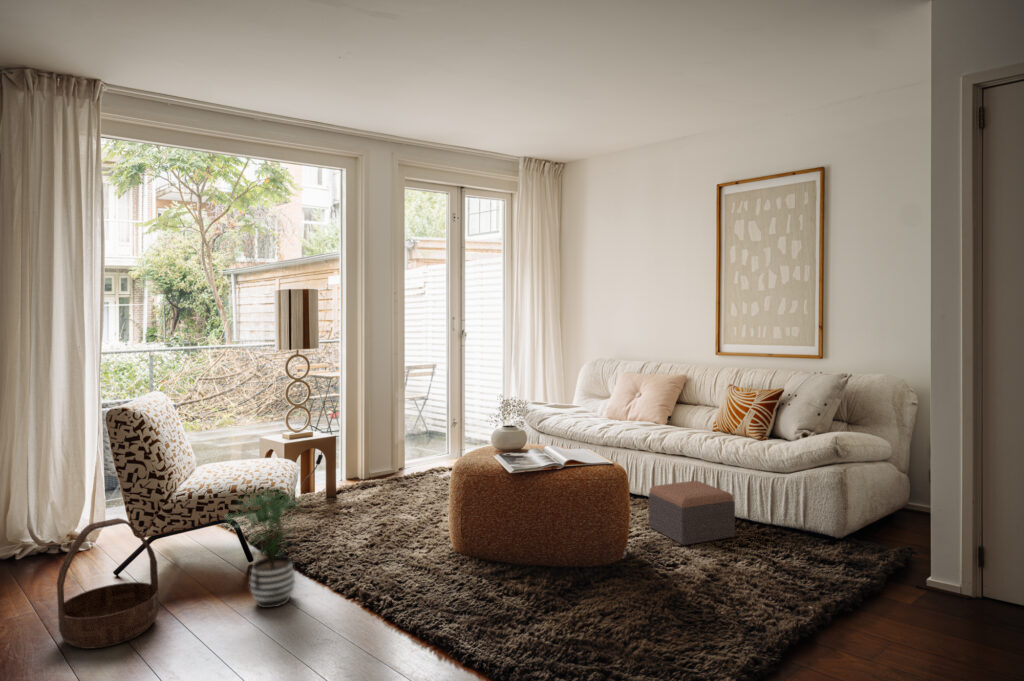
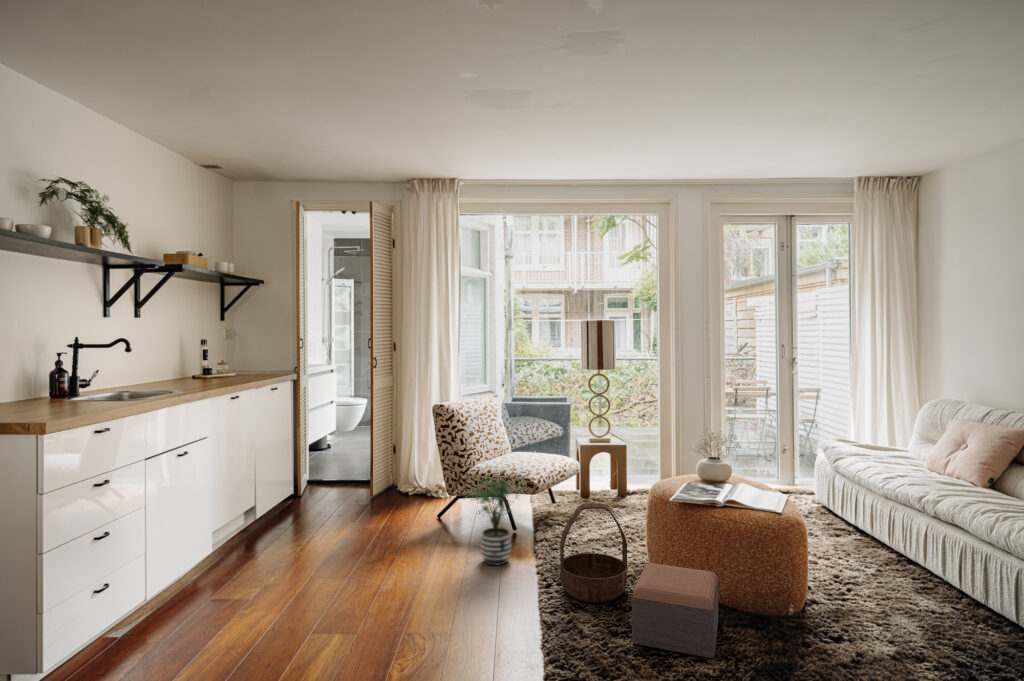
footstool: present [649,481,735,545] -> present [632,563,718,659]
basket: present [57,518,159,649] -> present [560,503,627,603]

